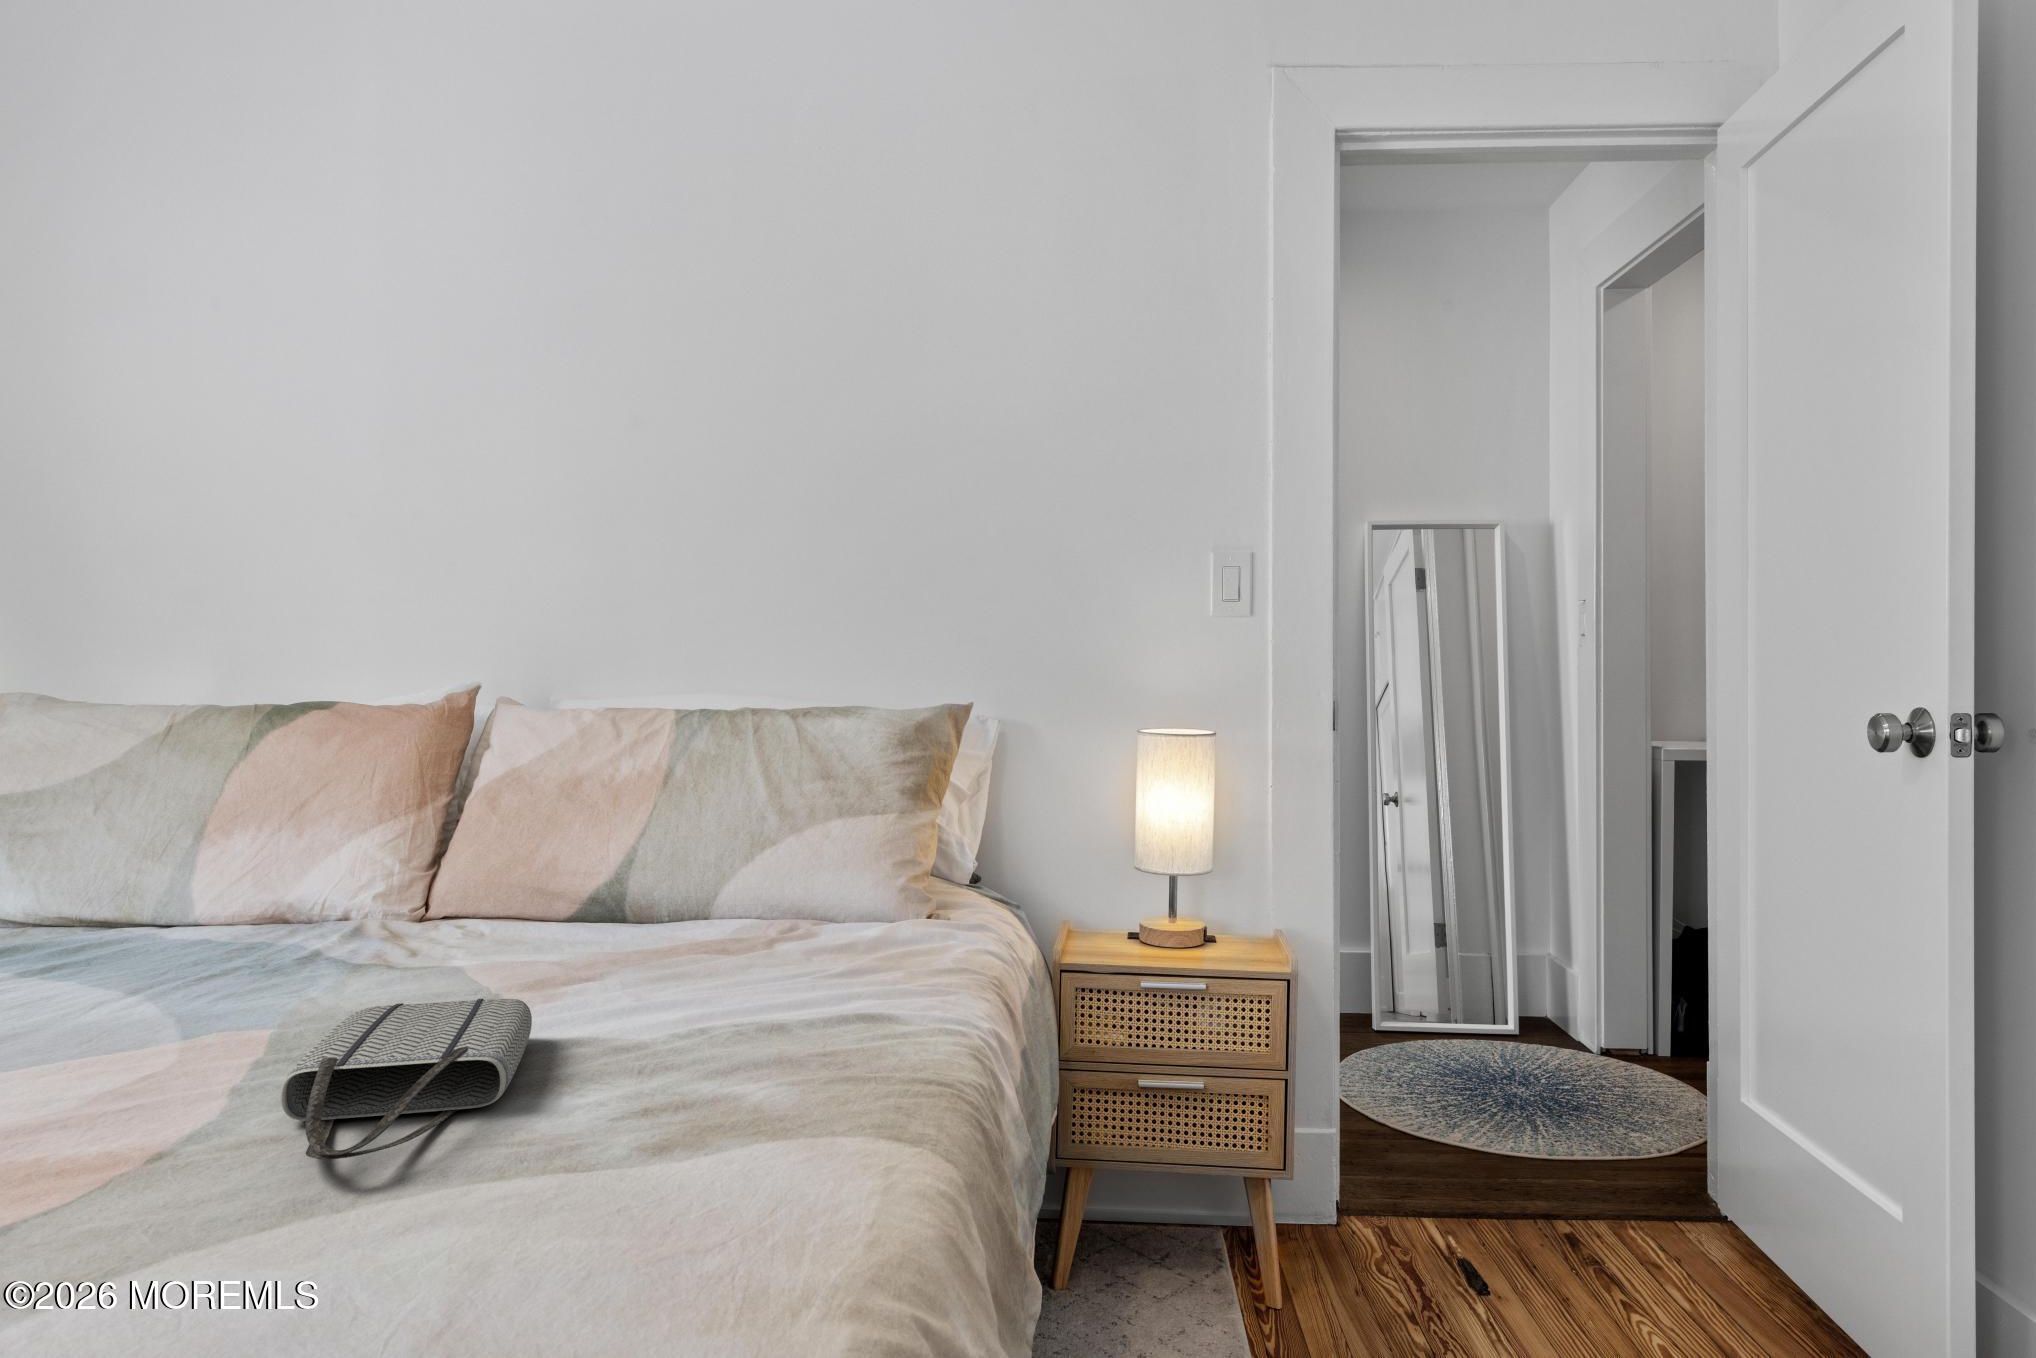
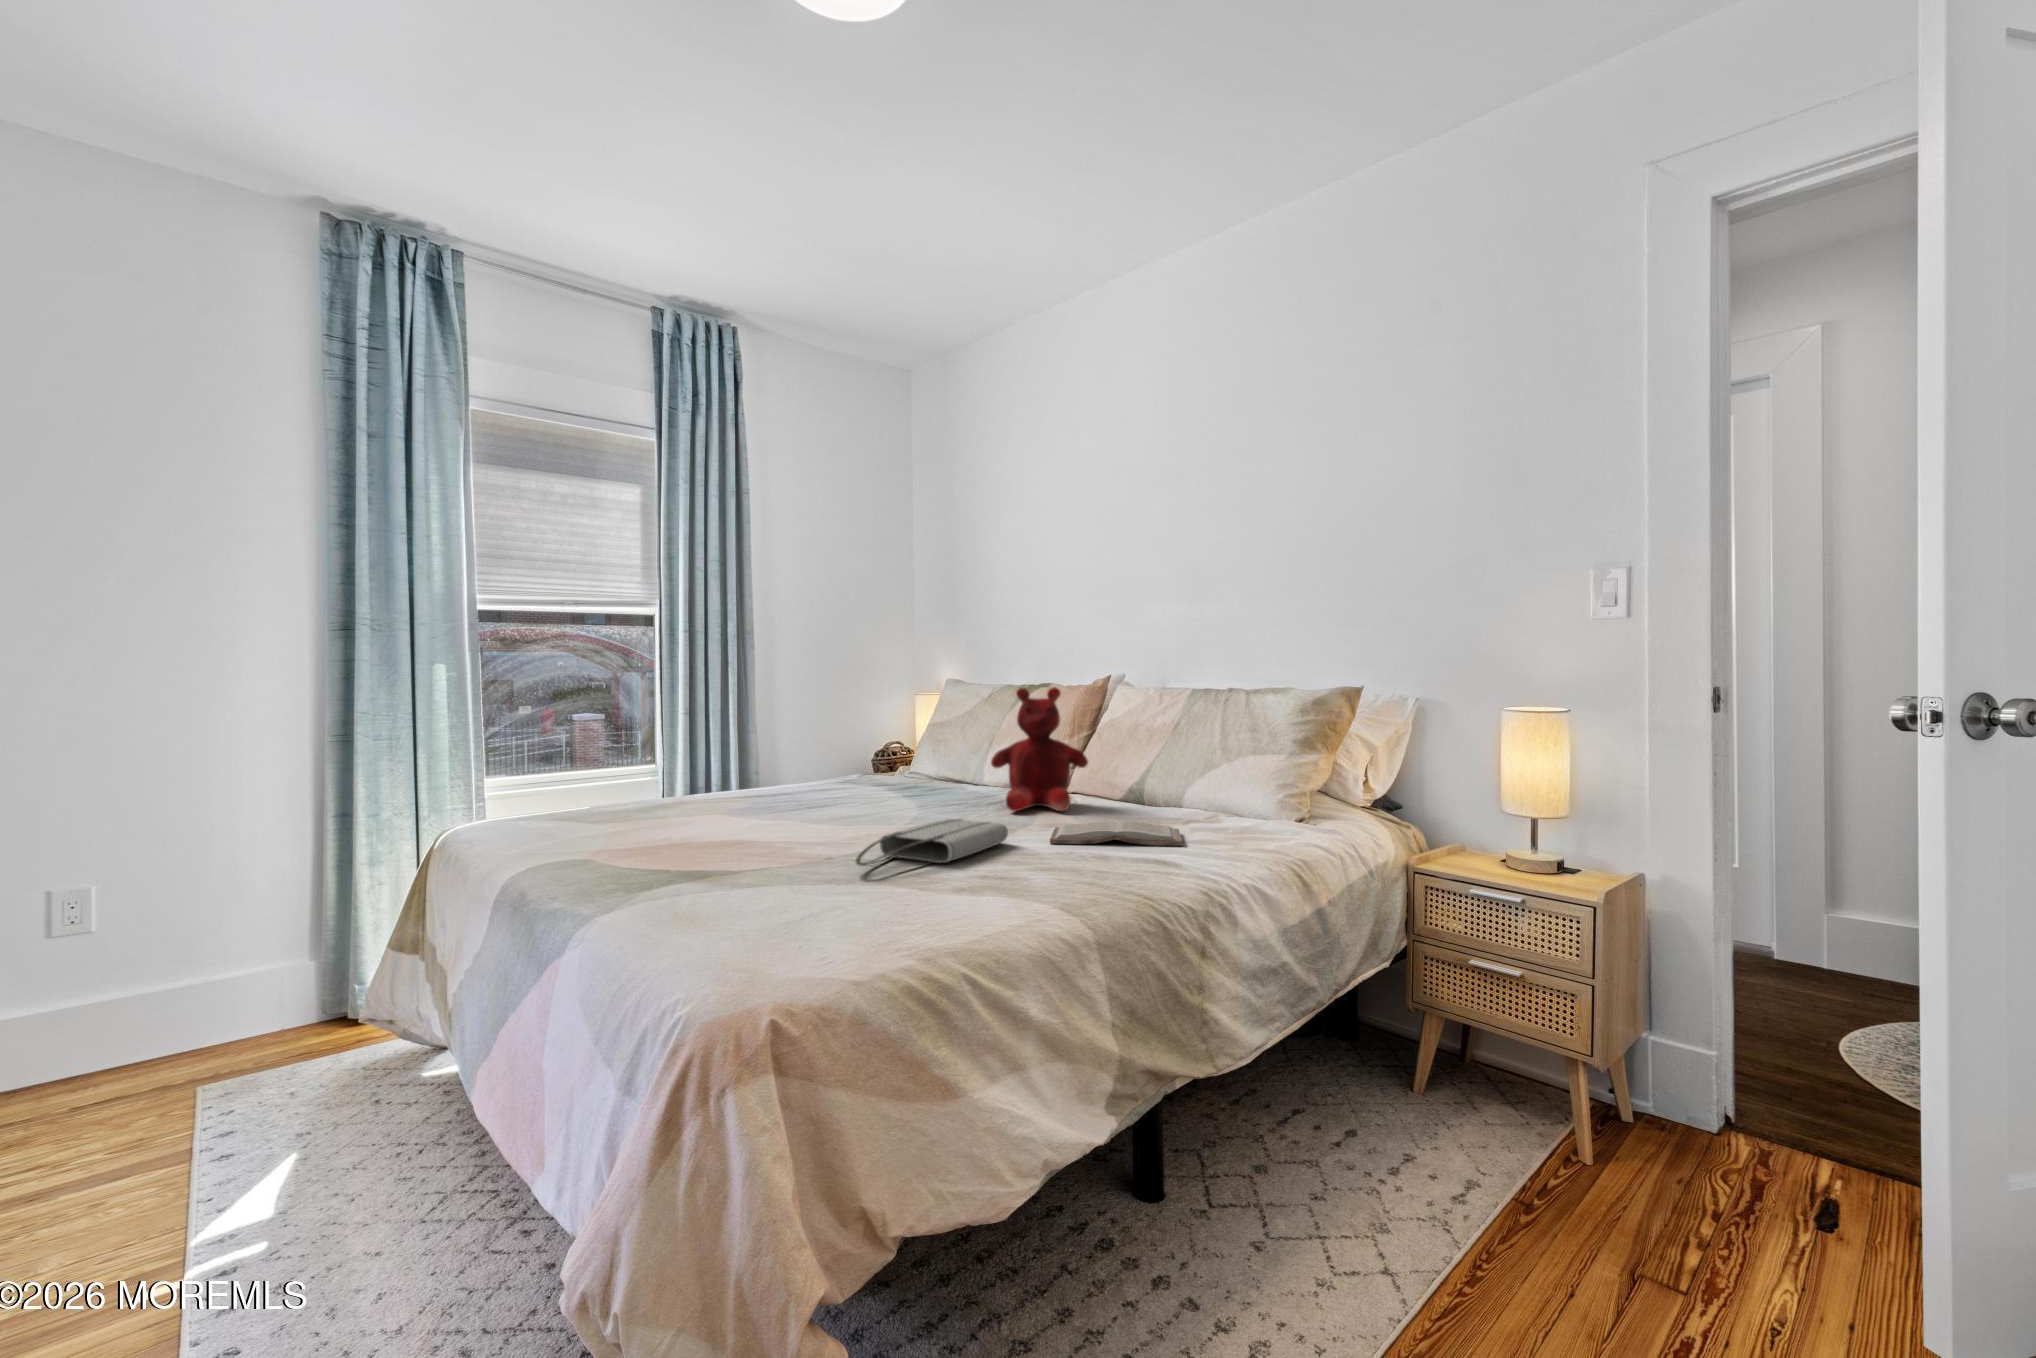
teddy bear: none [308,708,521,969] -> present [991,687,1088,811]
book: none [569,953,840,1022] -> present [1050,821,1183,846]

